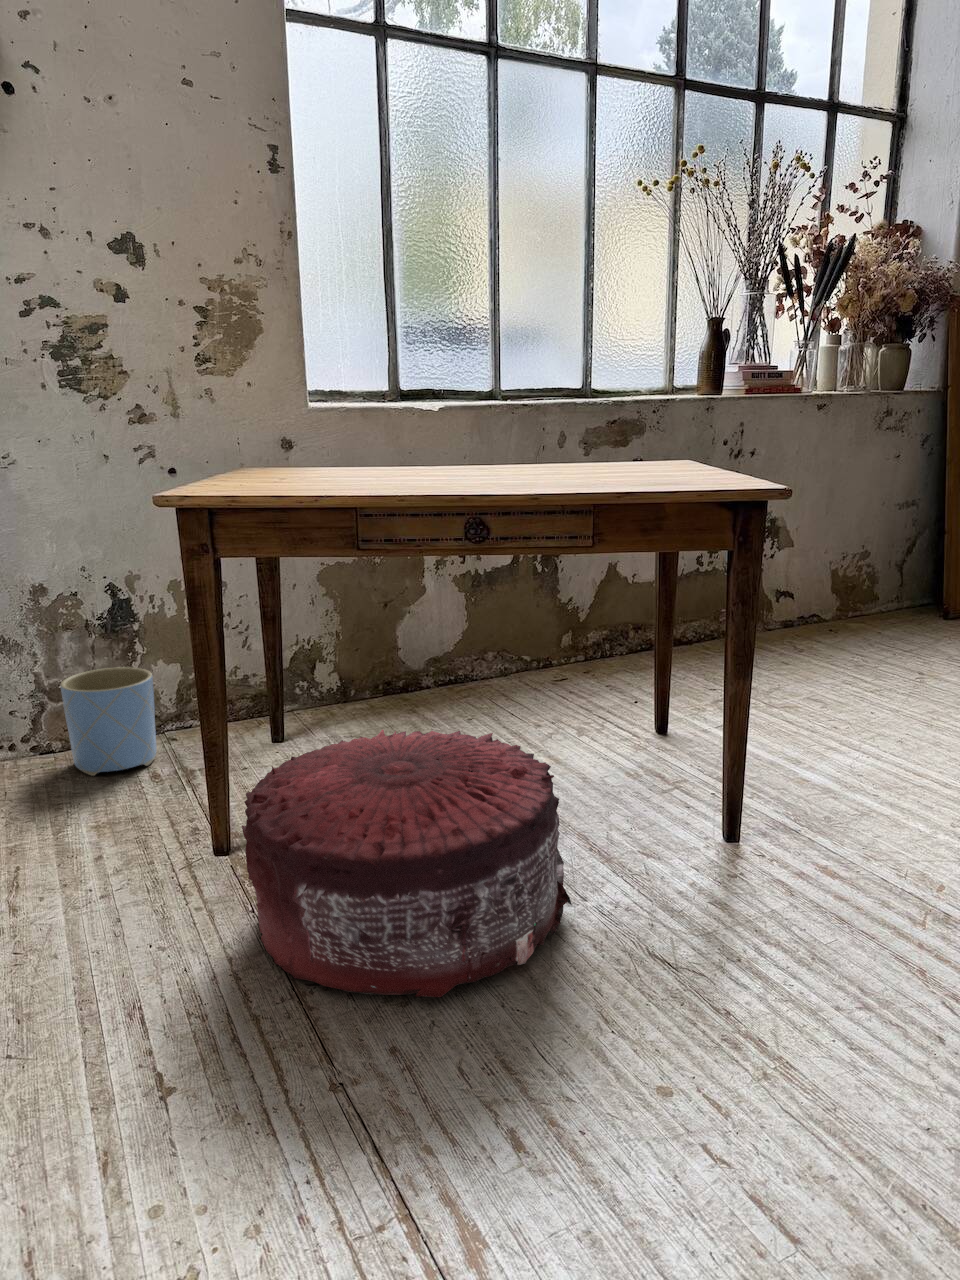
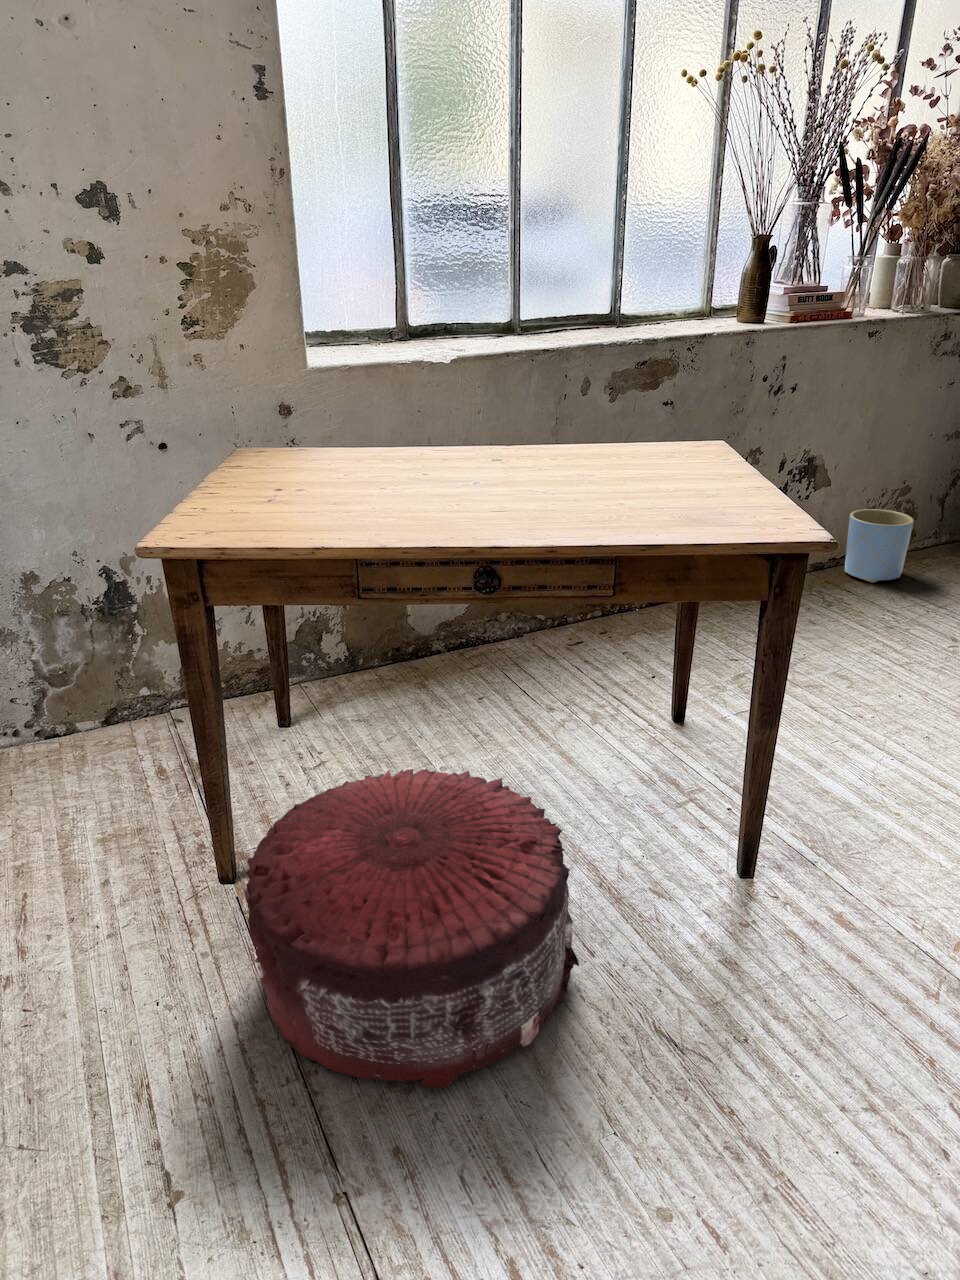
planter: present [60,667,156,776] -> present [845,509,914,583]

